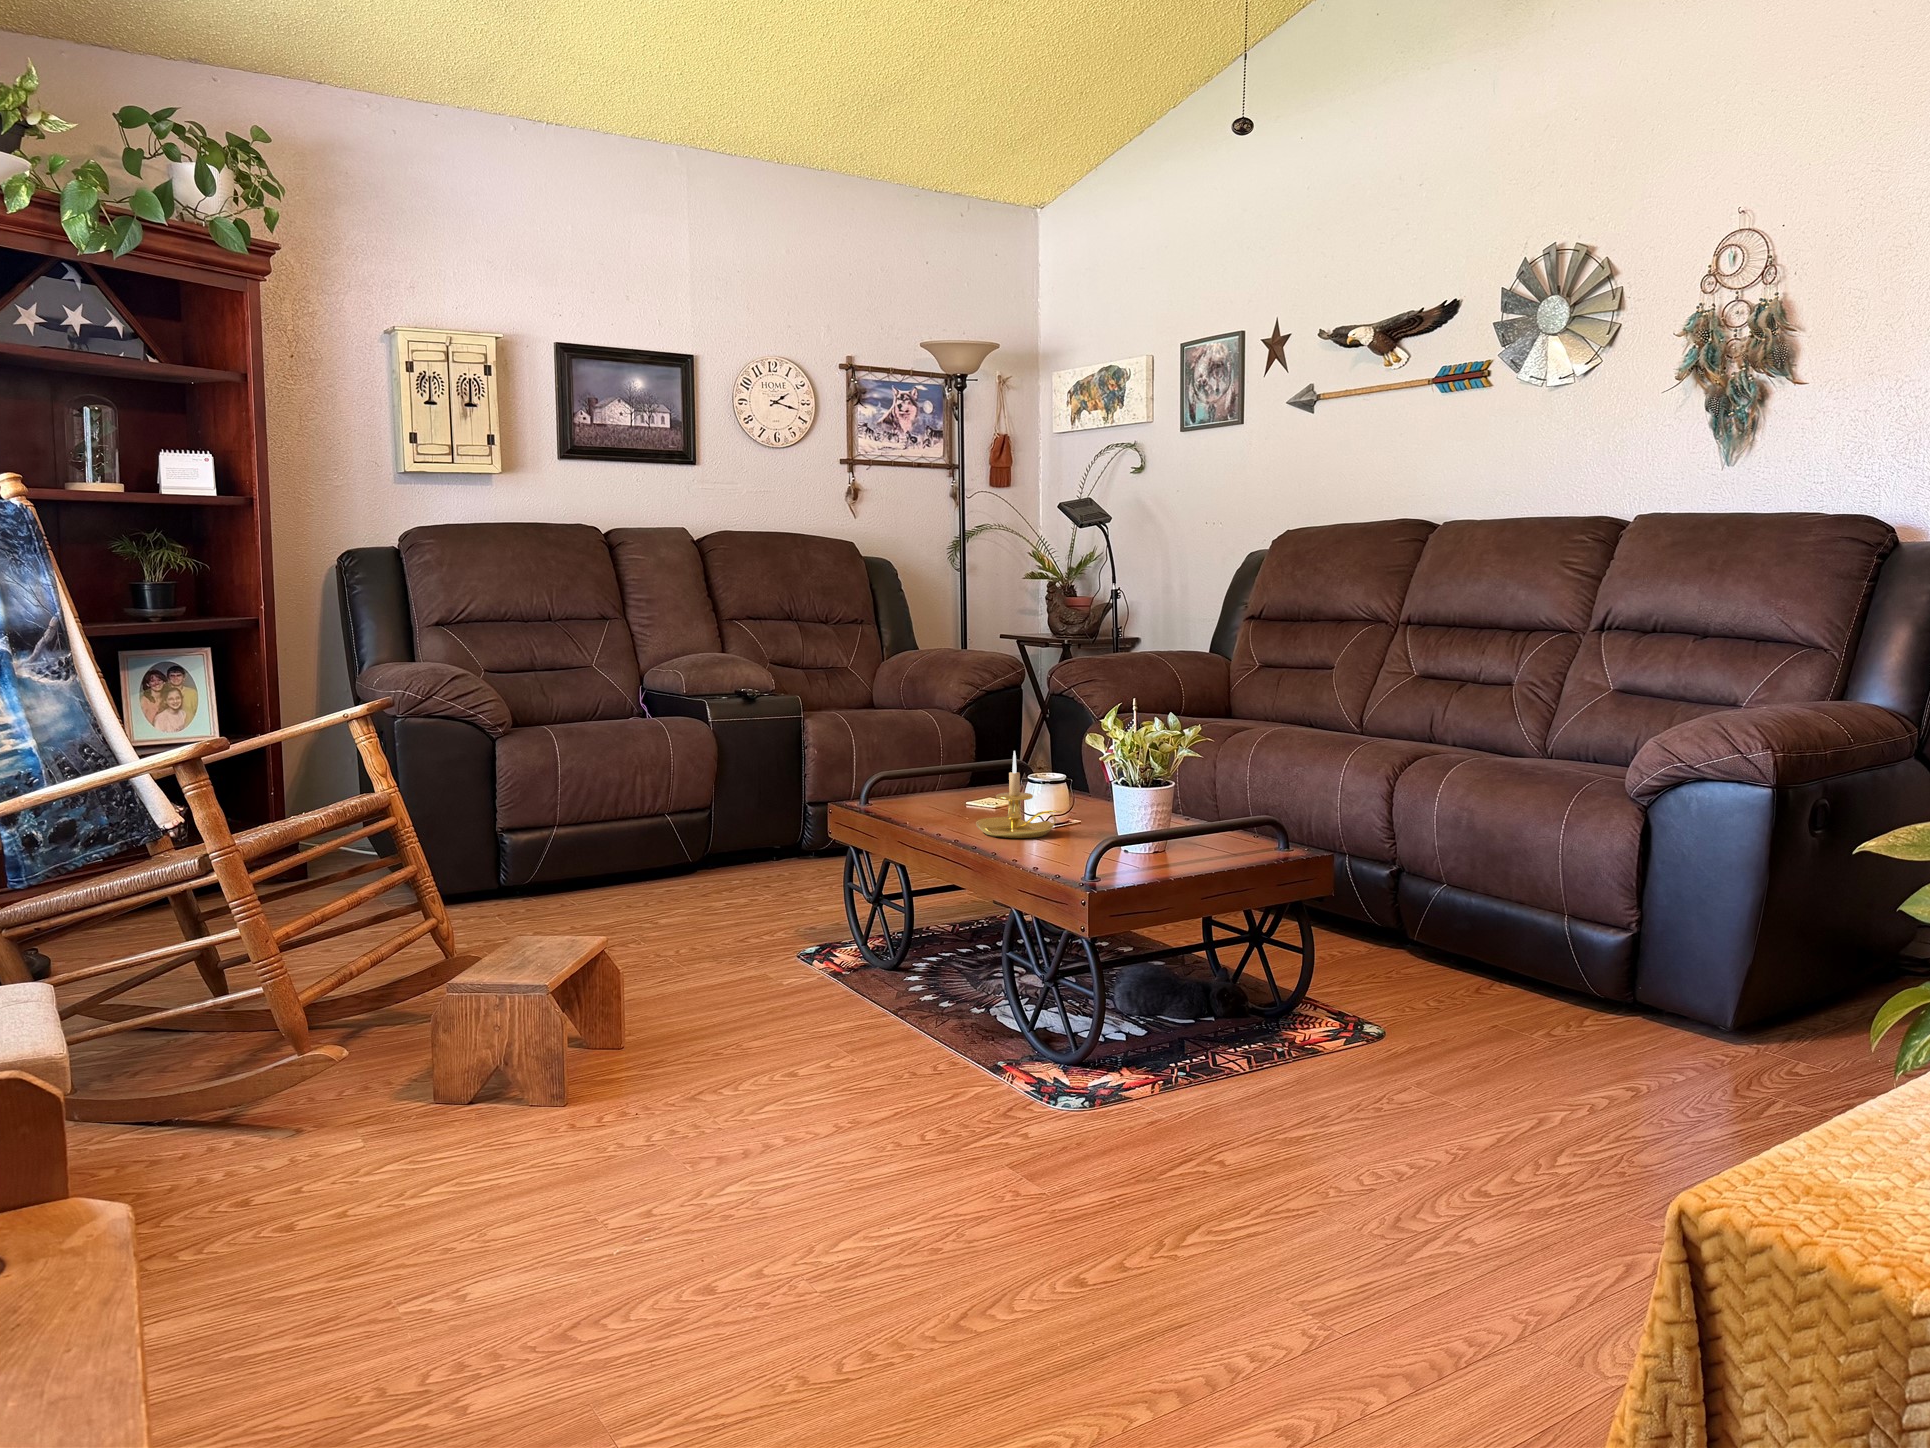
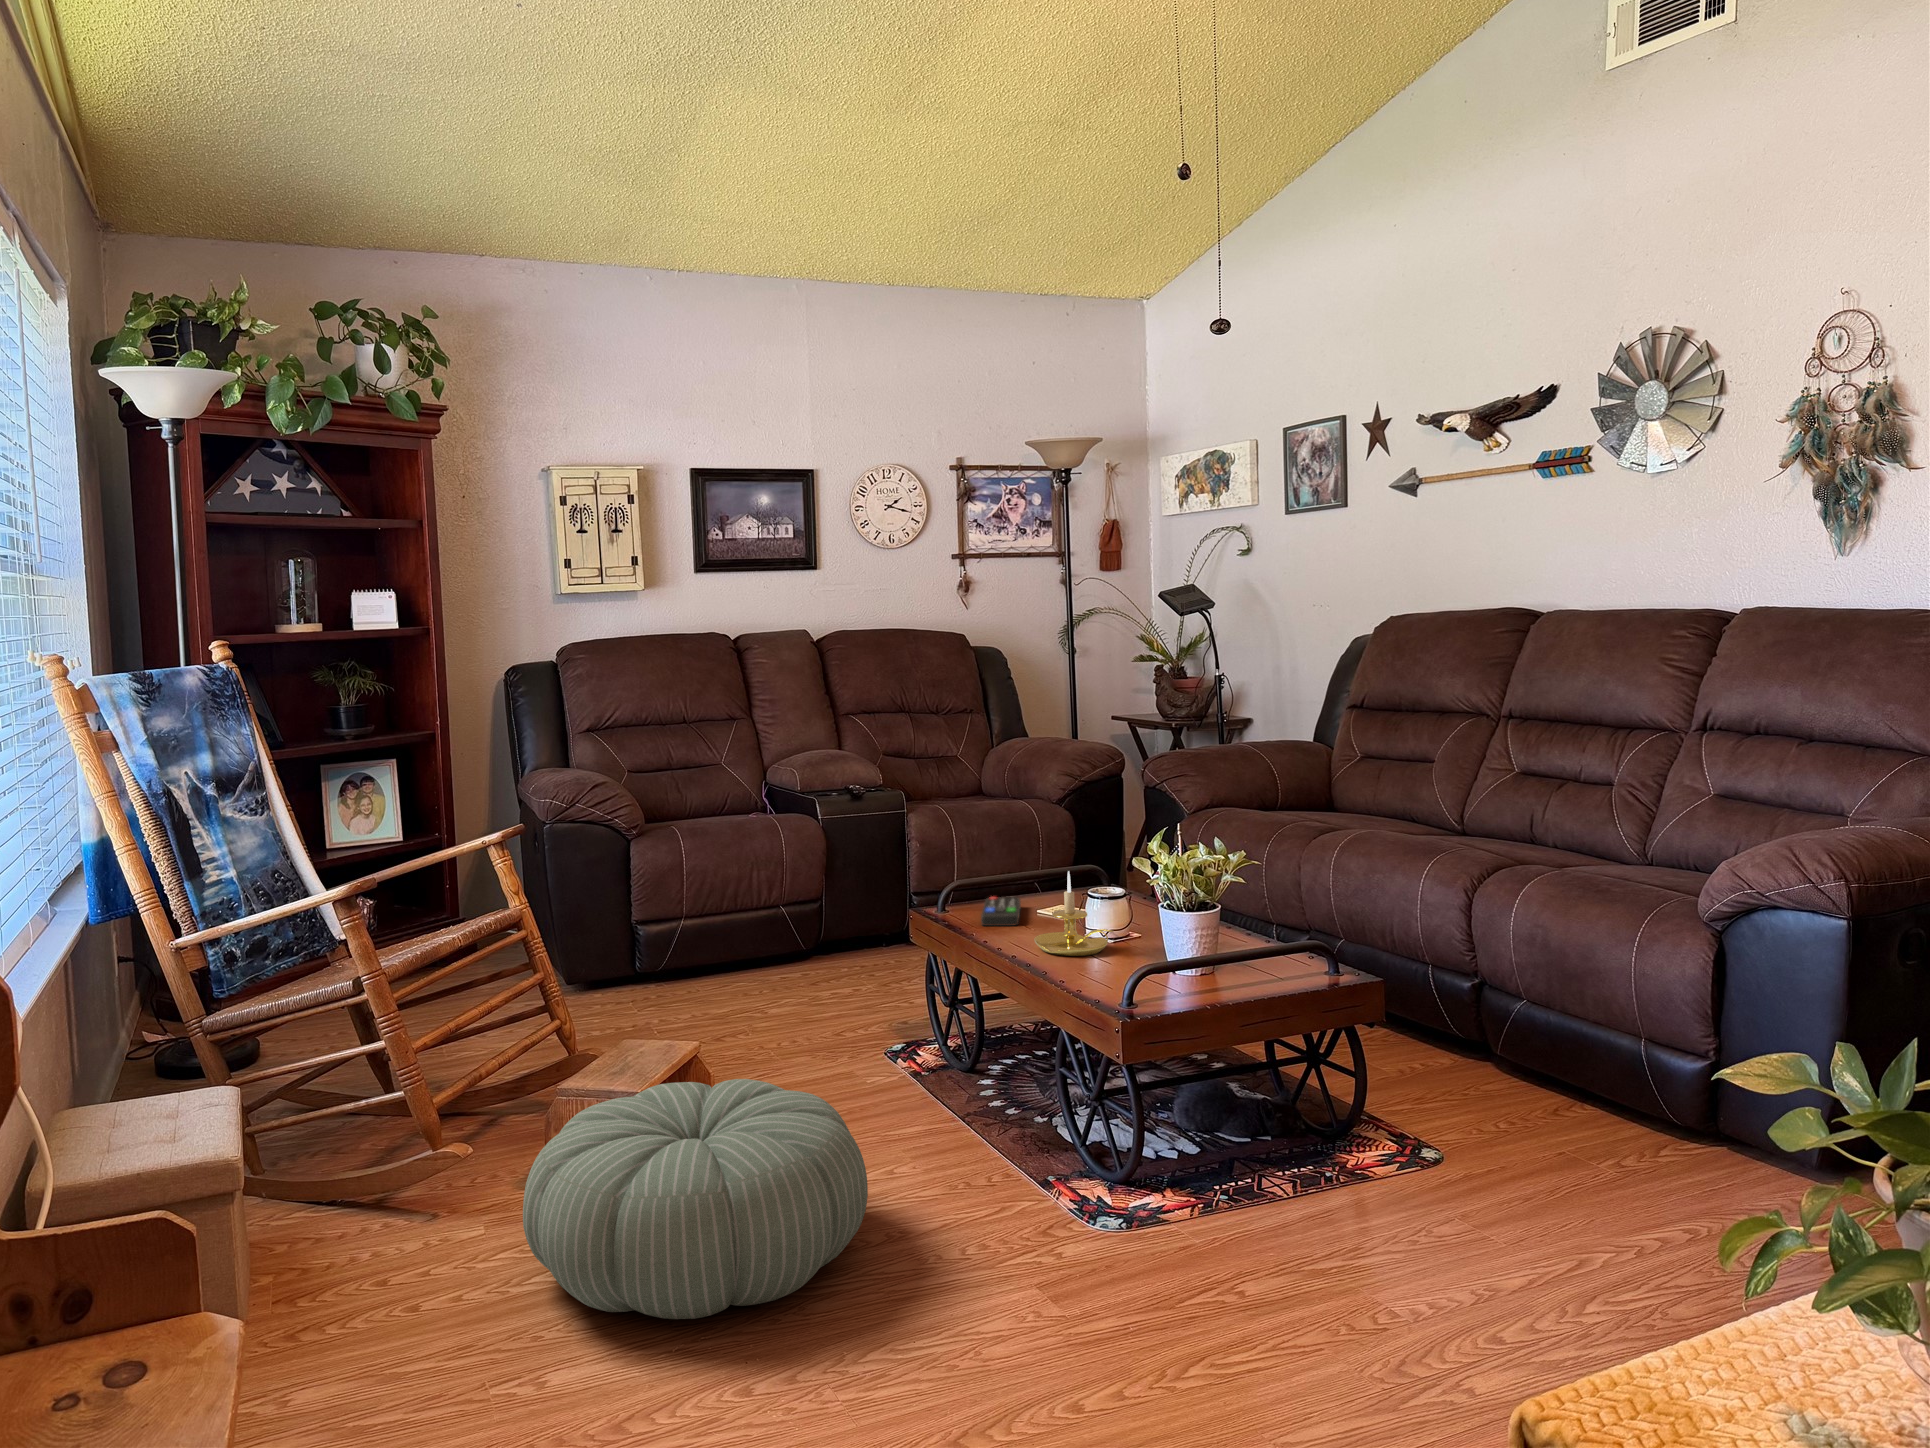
remote control: none [911,789,950,815] -> present [981,897,1021,926]
pouf: none [425,966,822,1221] -> present [523,1079,868,1319]

